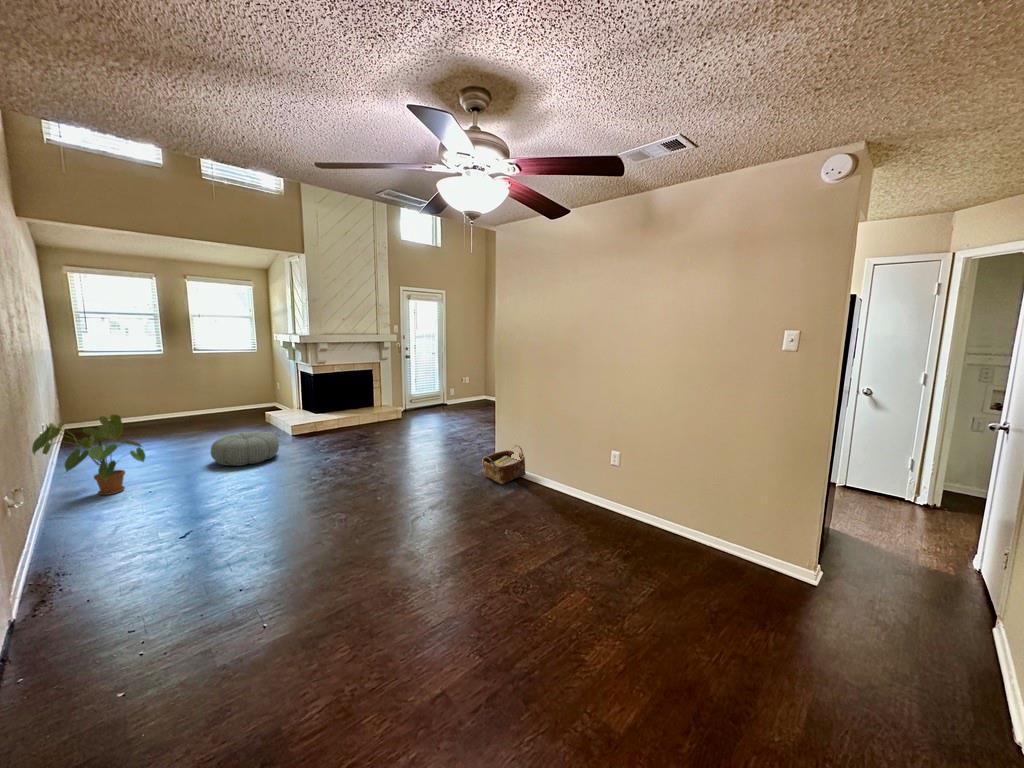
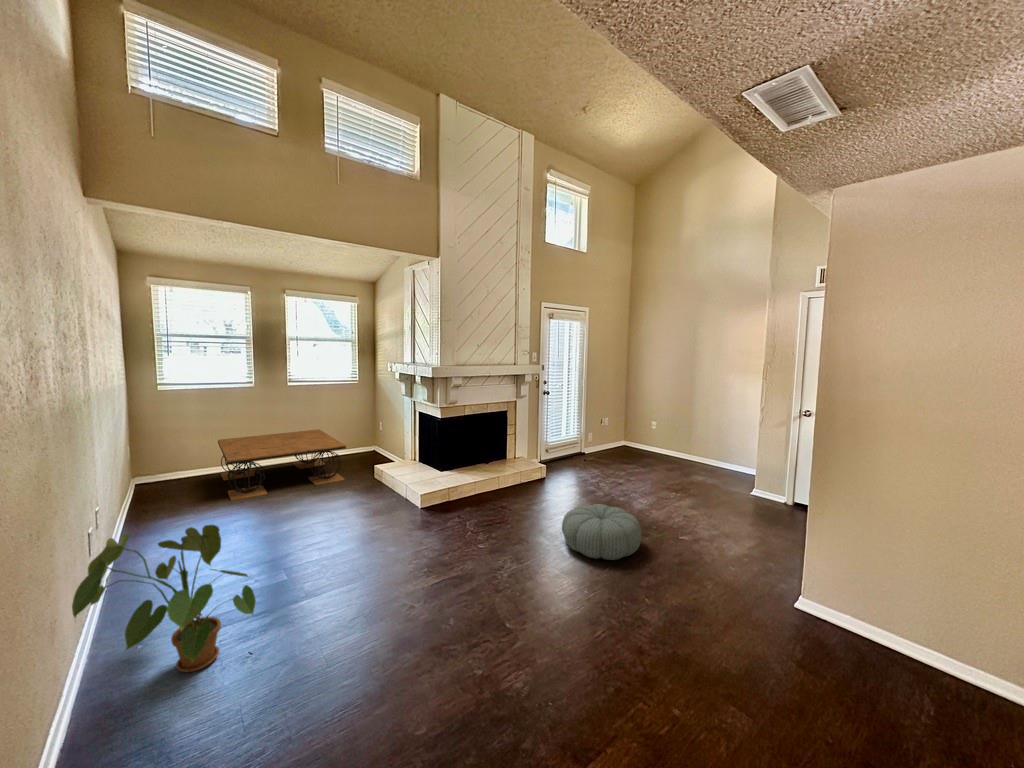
coffee table: none [134,389,241,435] -> present [218,429,346,501]
pouf: present [211,431,279,466] -> present [562,504,641,560]
woven basket: present [482,445,526,484] -> none [840,597,938,697]

